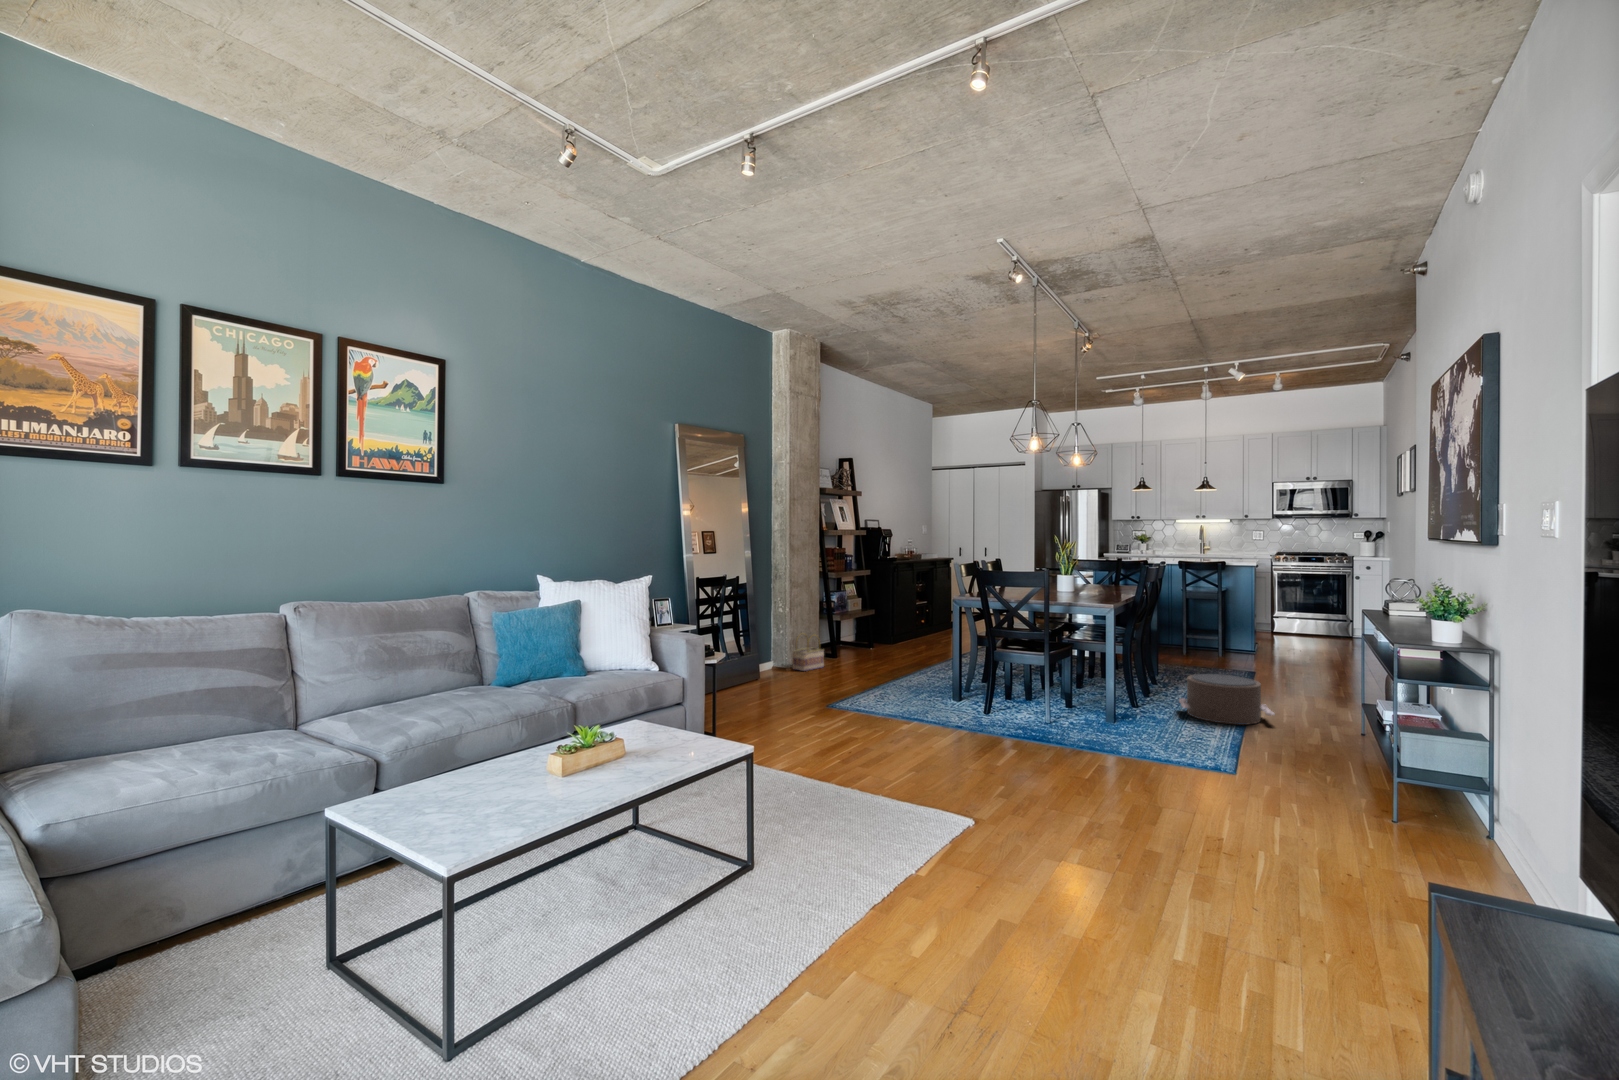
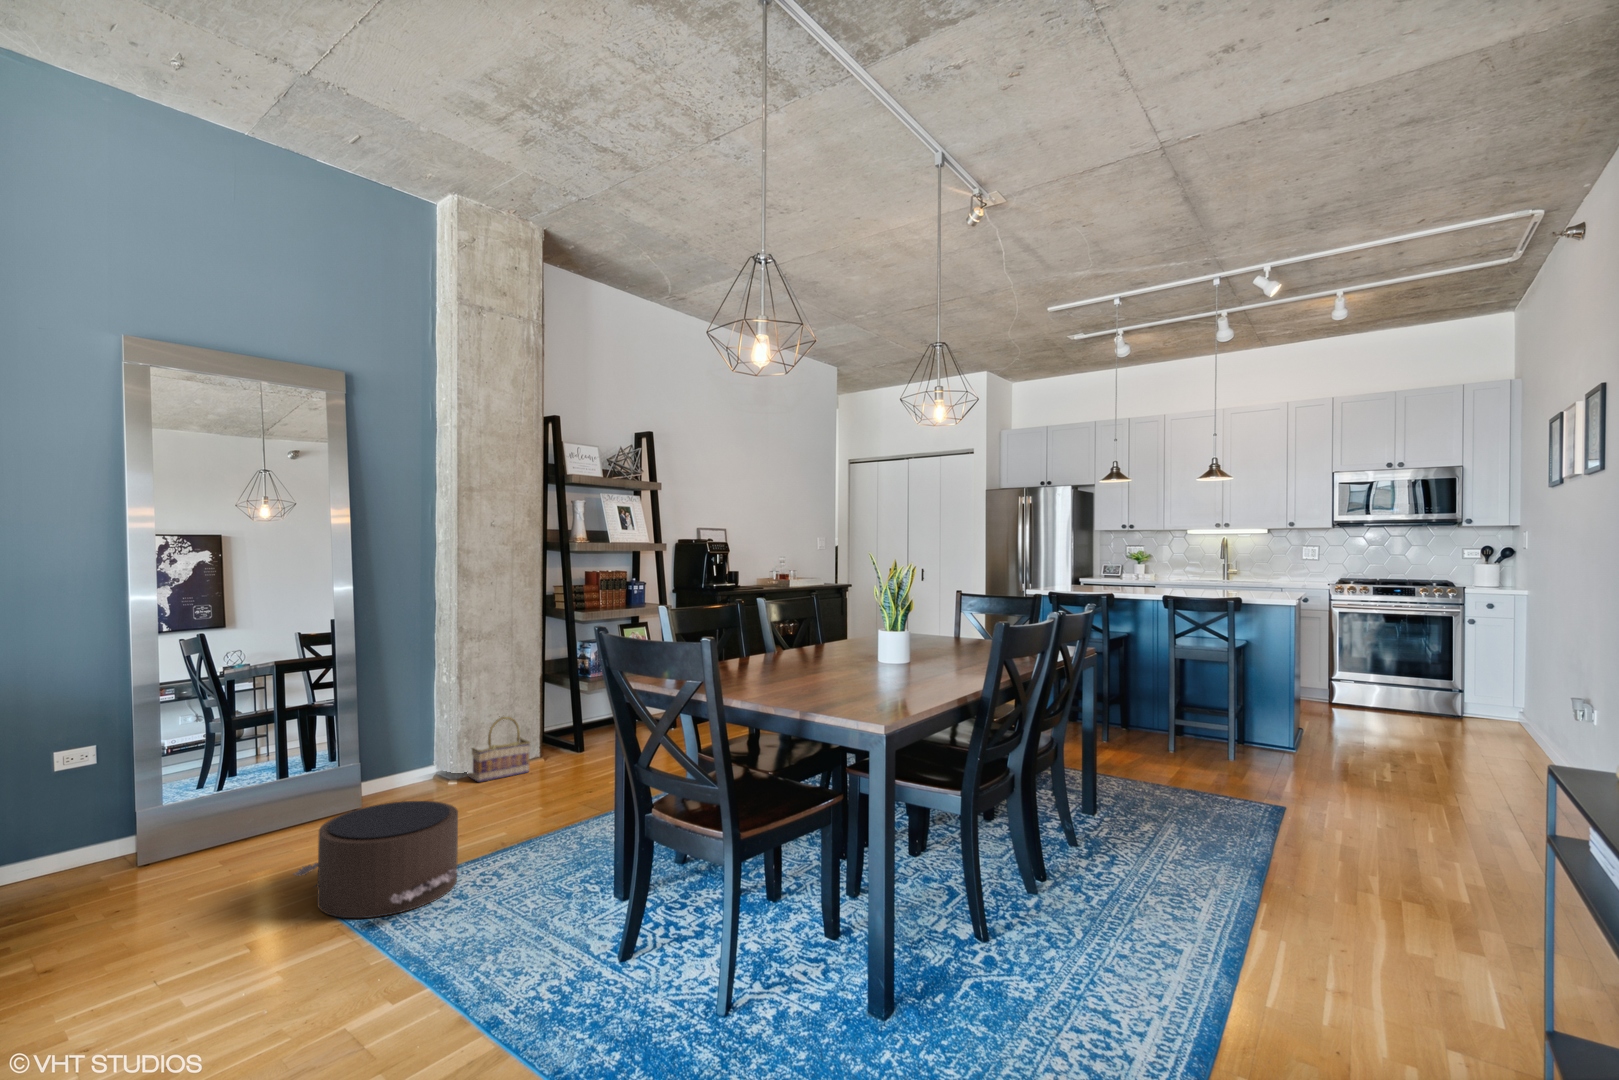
pouf: present [1179,674,1274,725] -> present [294,801,458,918]

